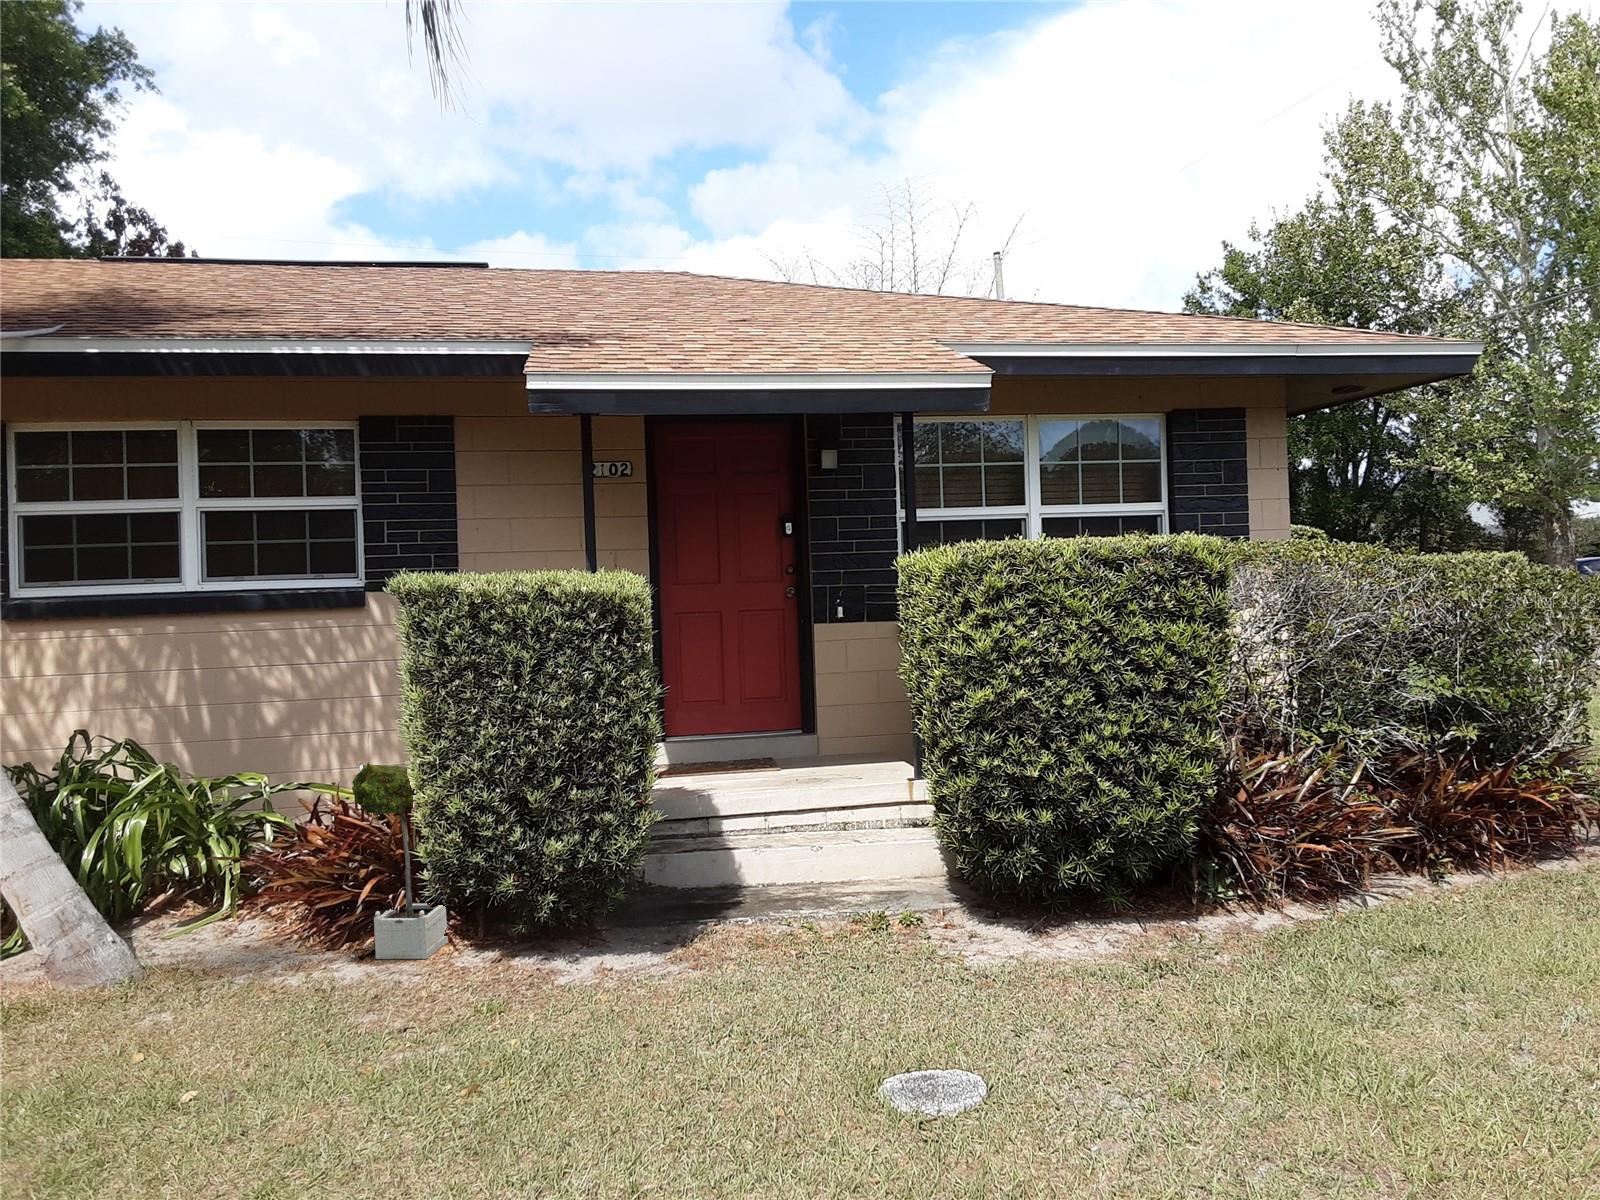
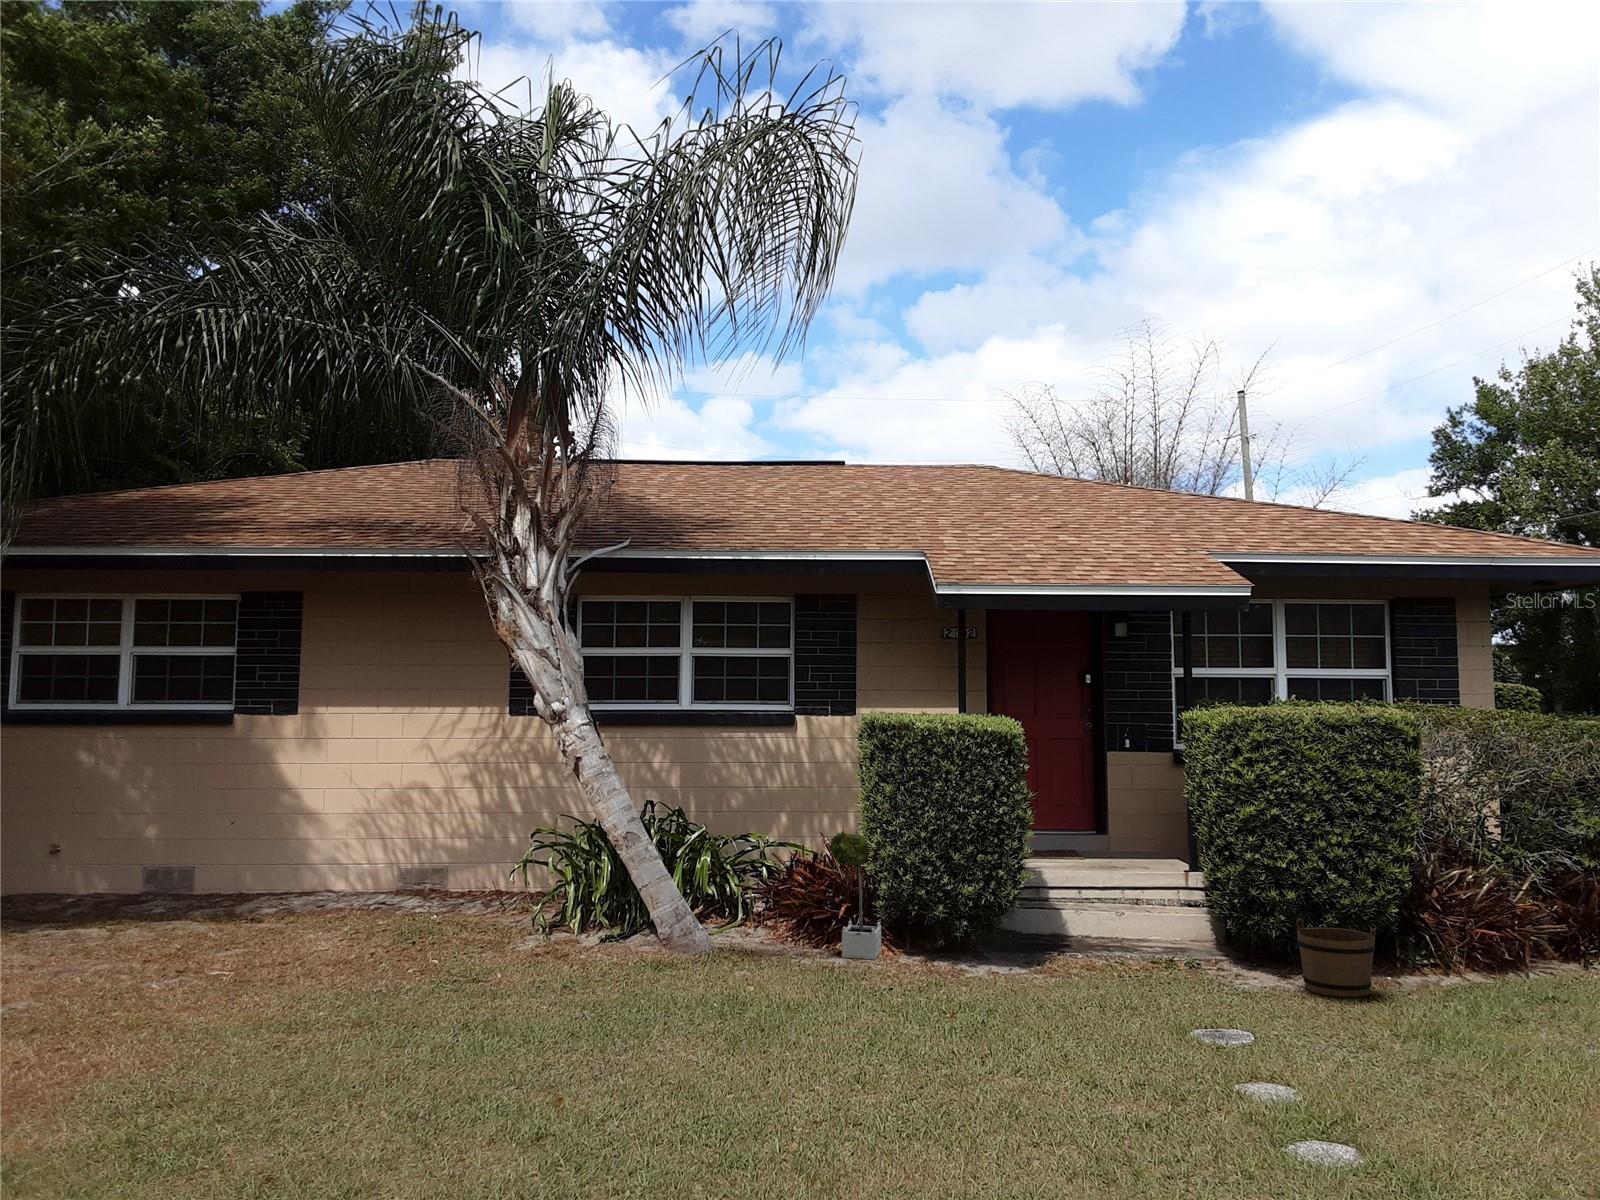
bucket: none [1055,853,1171,974] -> present [1296,919,1376,997]

